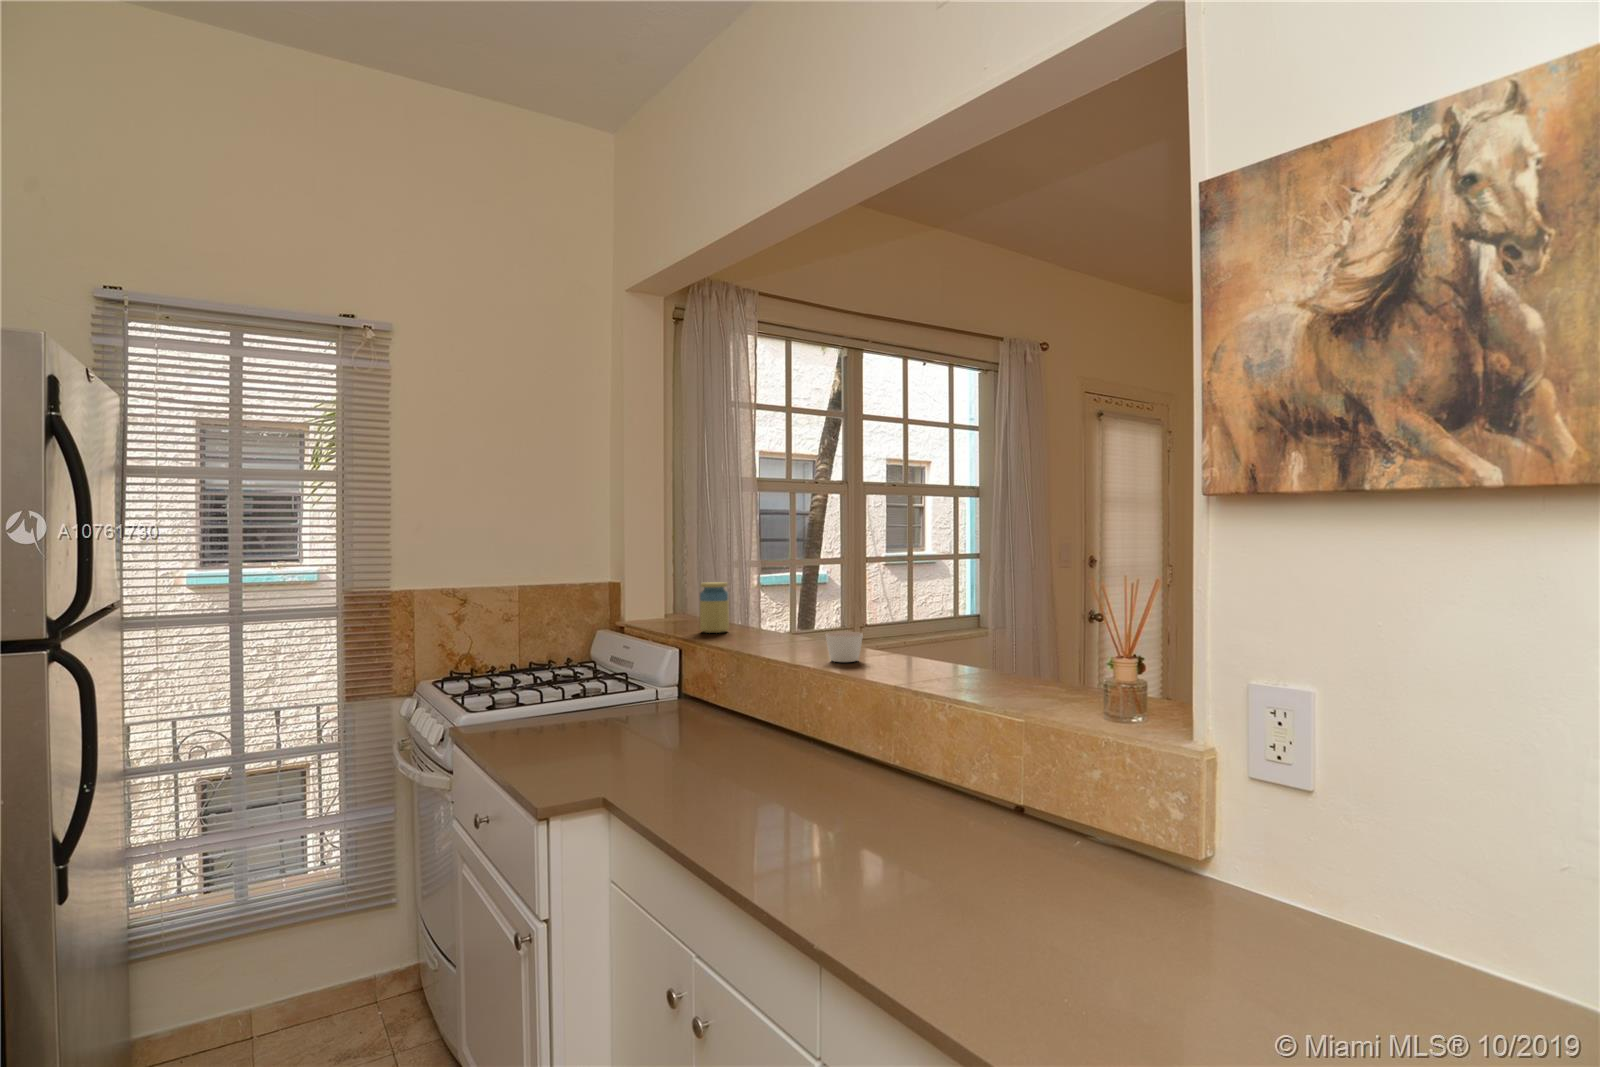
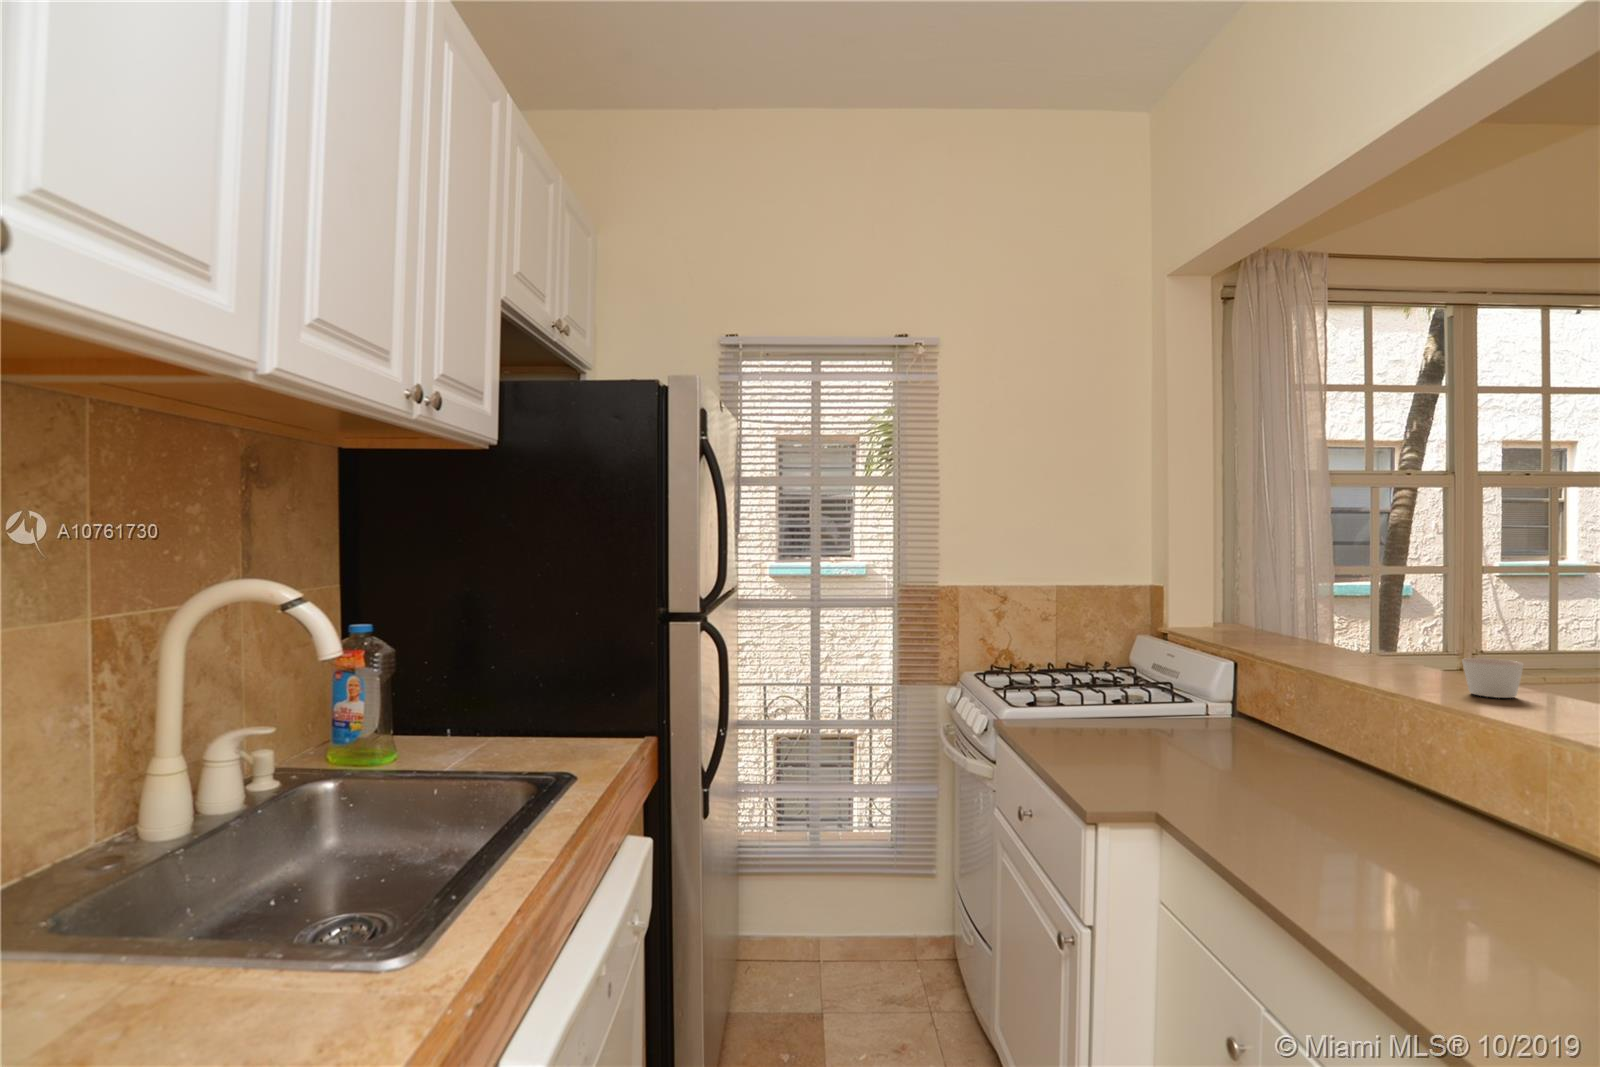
jar: present [700,582,729,633] -> none [1260,589,1297,648]

